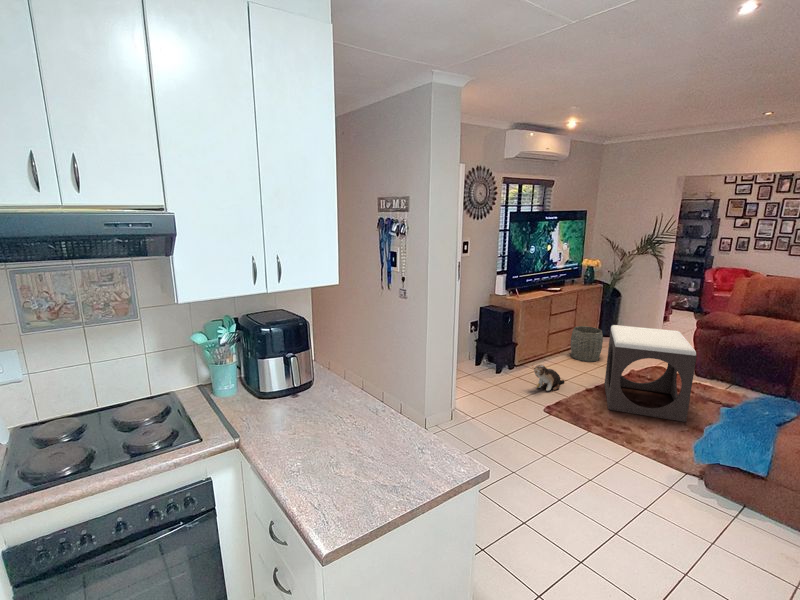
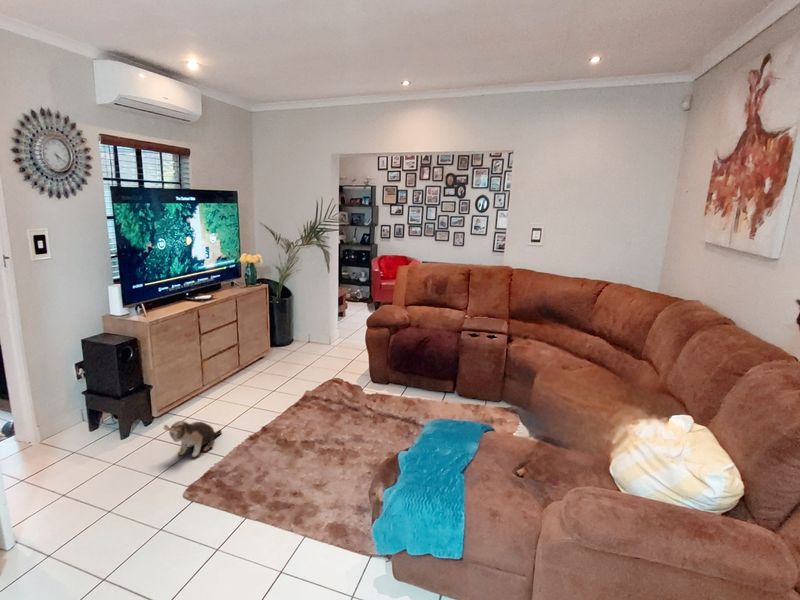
footstool: present [604,325,697,422] -> none [274,341,368,463]
woven basket: present [571,326,603,362] -> none [232,342,272,390]

